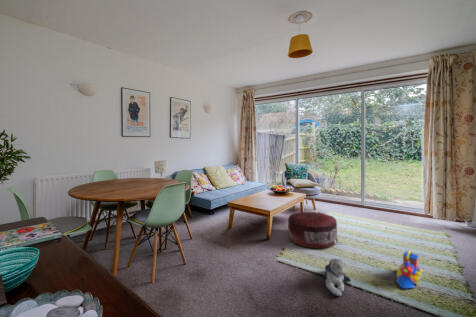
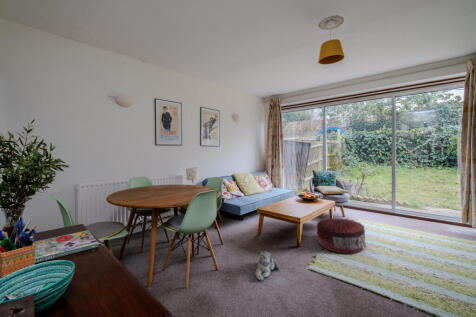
toy train: present [396,250,423,289] -> none [424,256,451,292]
plush toy: present [323,259,350,296] -> present [255,251,279,280]

